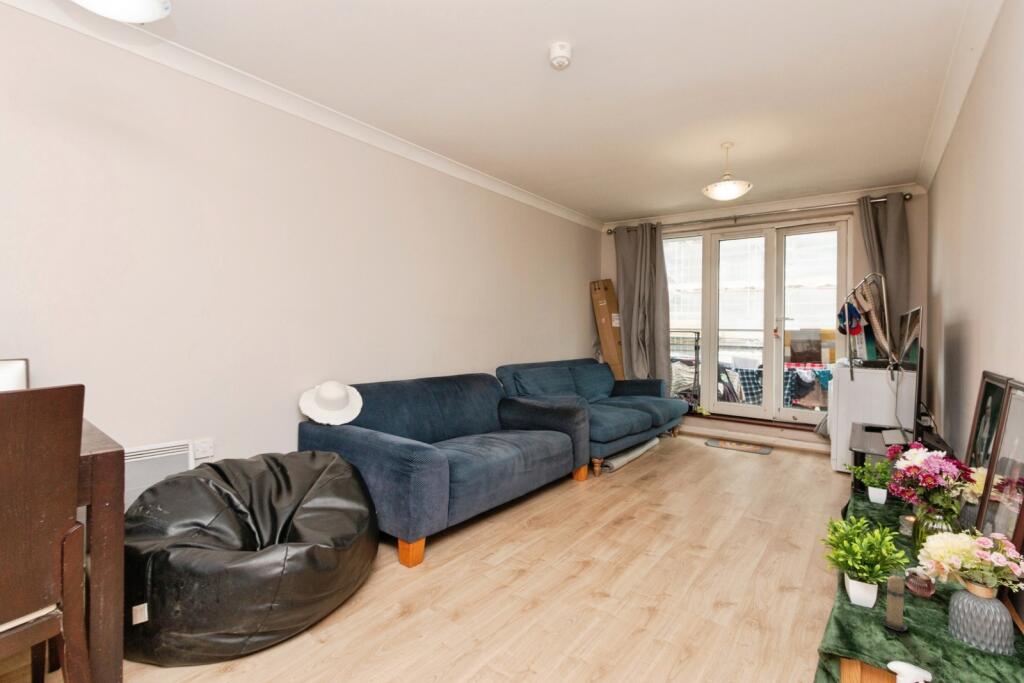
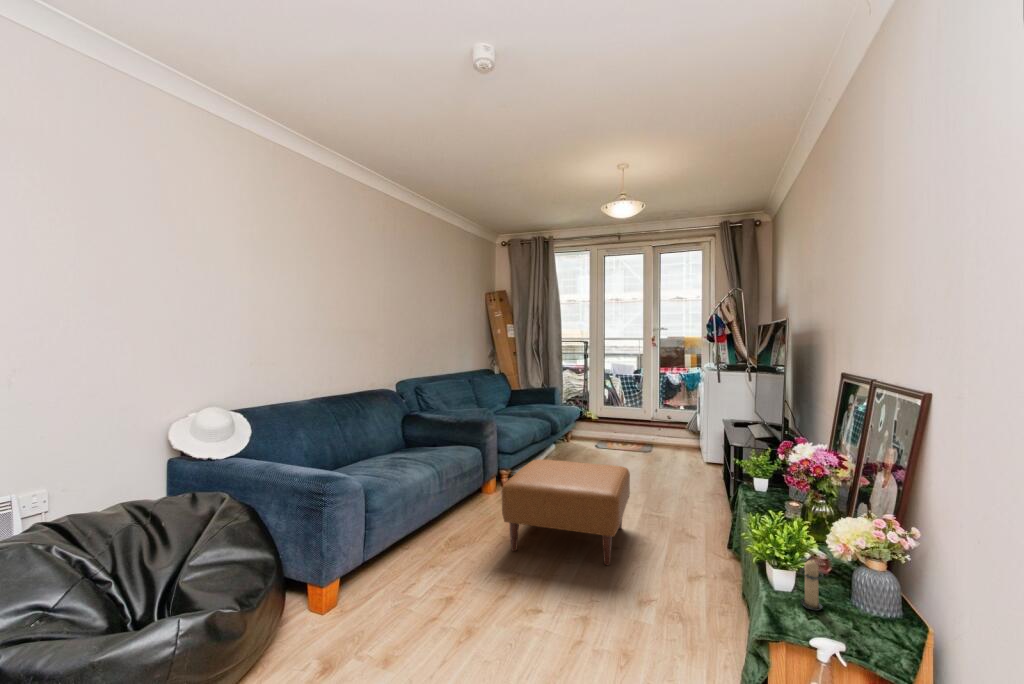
ottoman: none [583,450,725,563] -> present [502,459,630,565]

